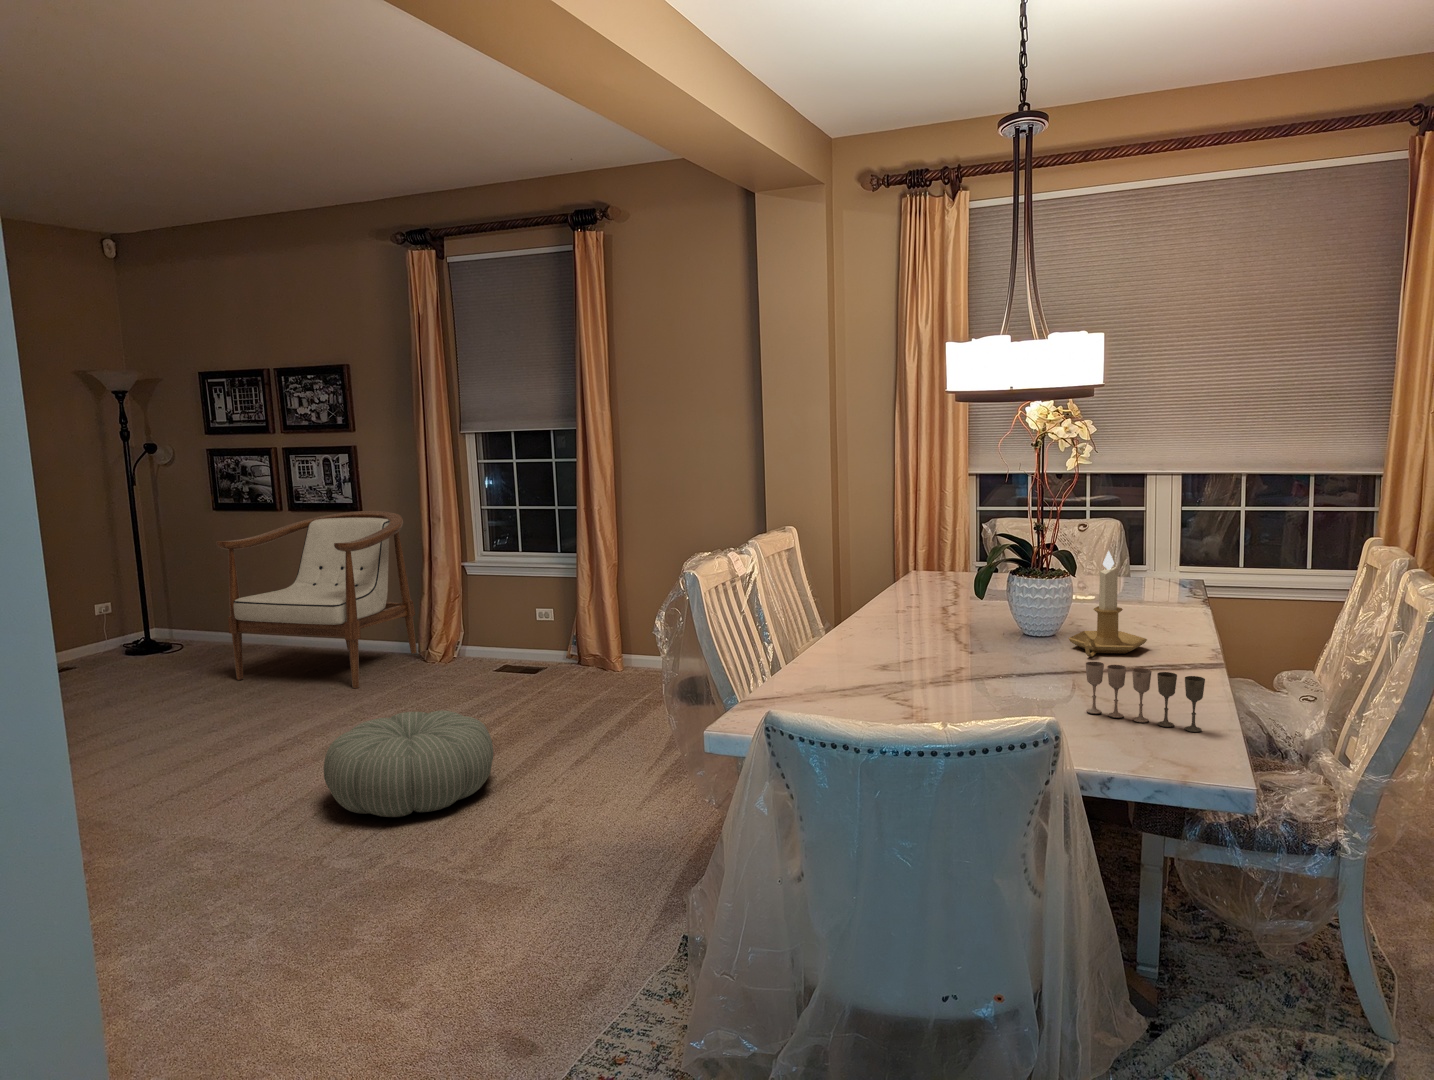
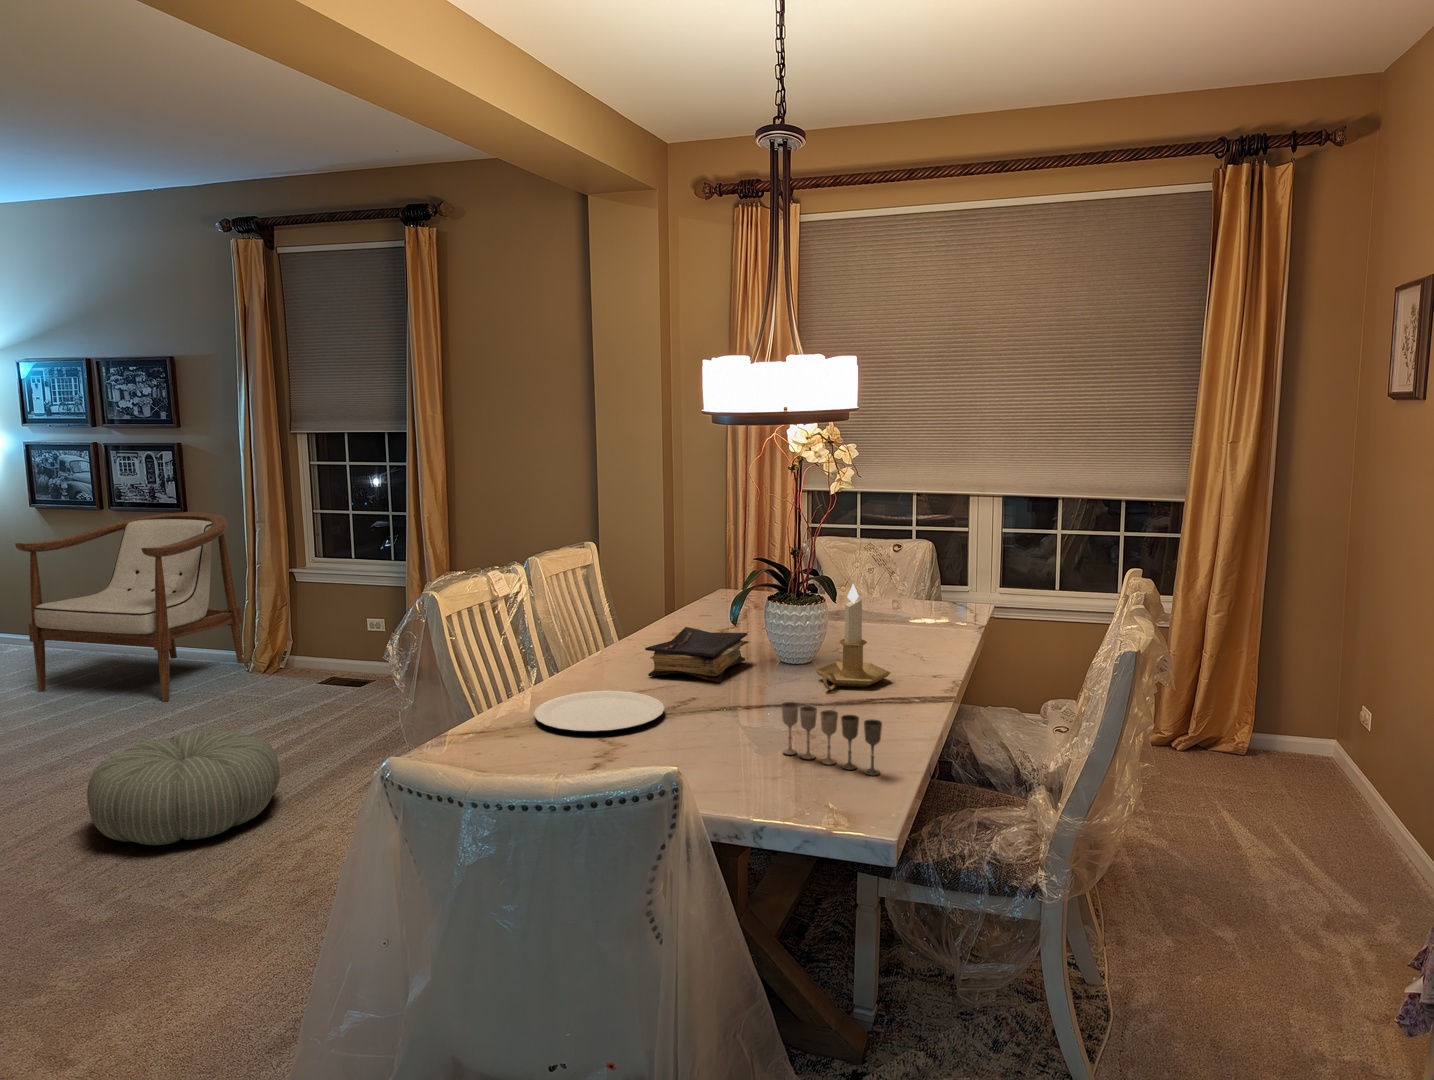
book: none [895,599,991,652] -> present [645,627,749,683]
plate: none [812,658,941,695] -> present [534,691,665,732]

